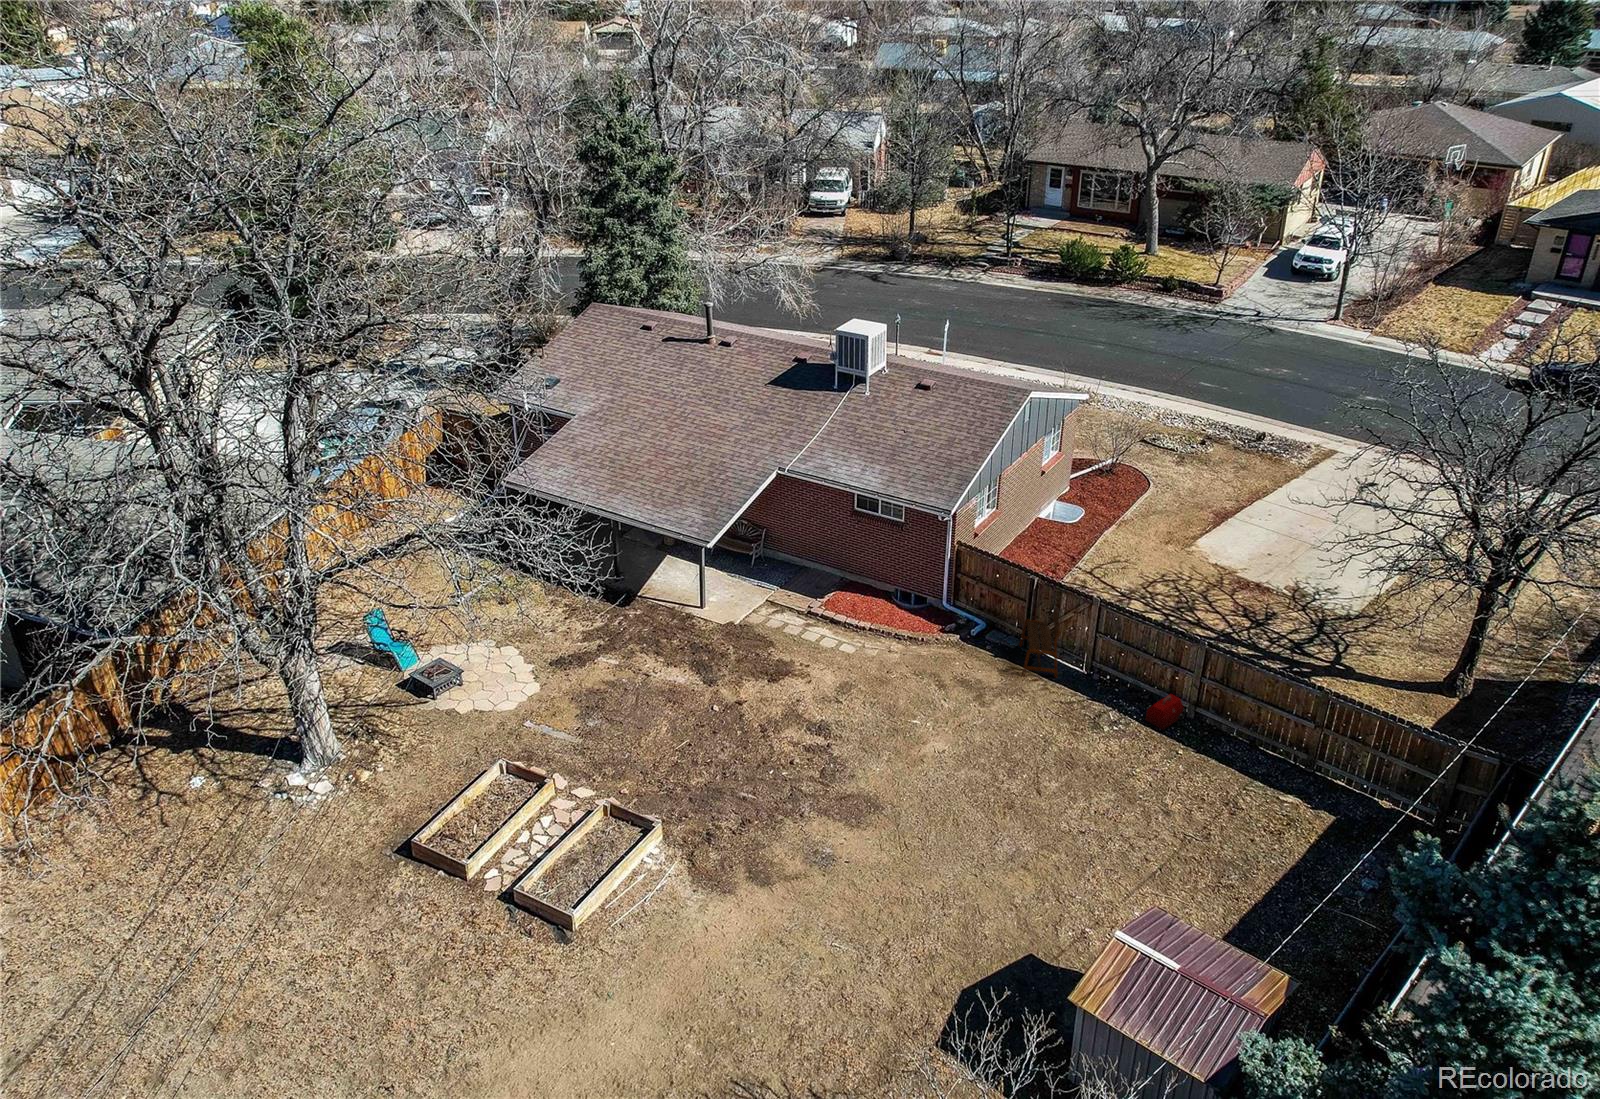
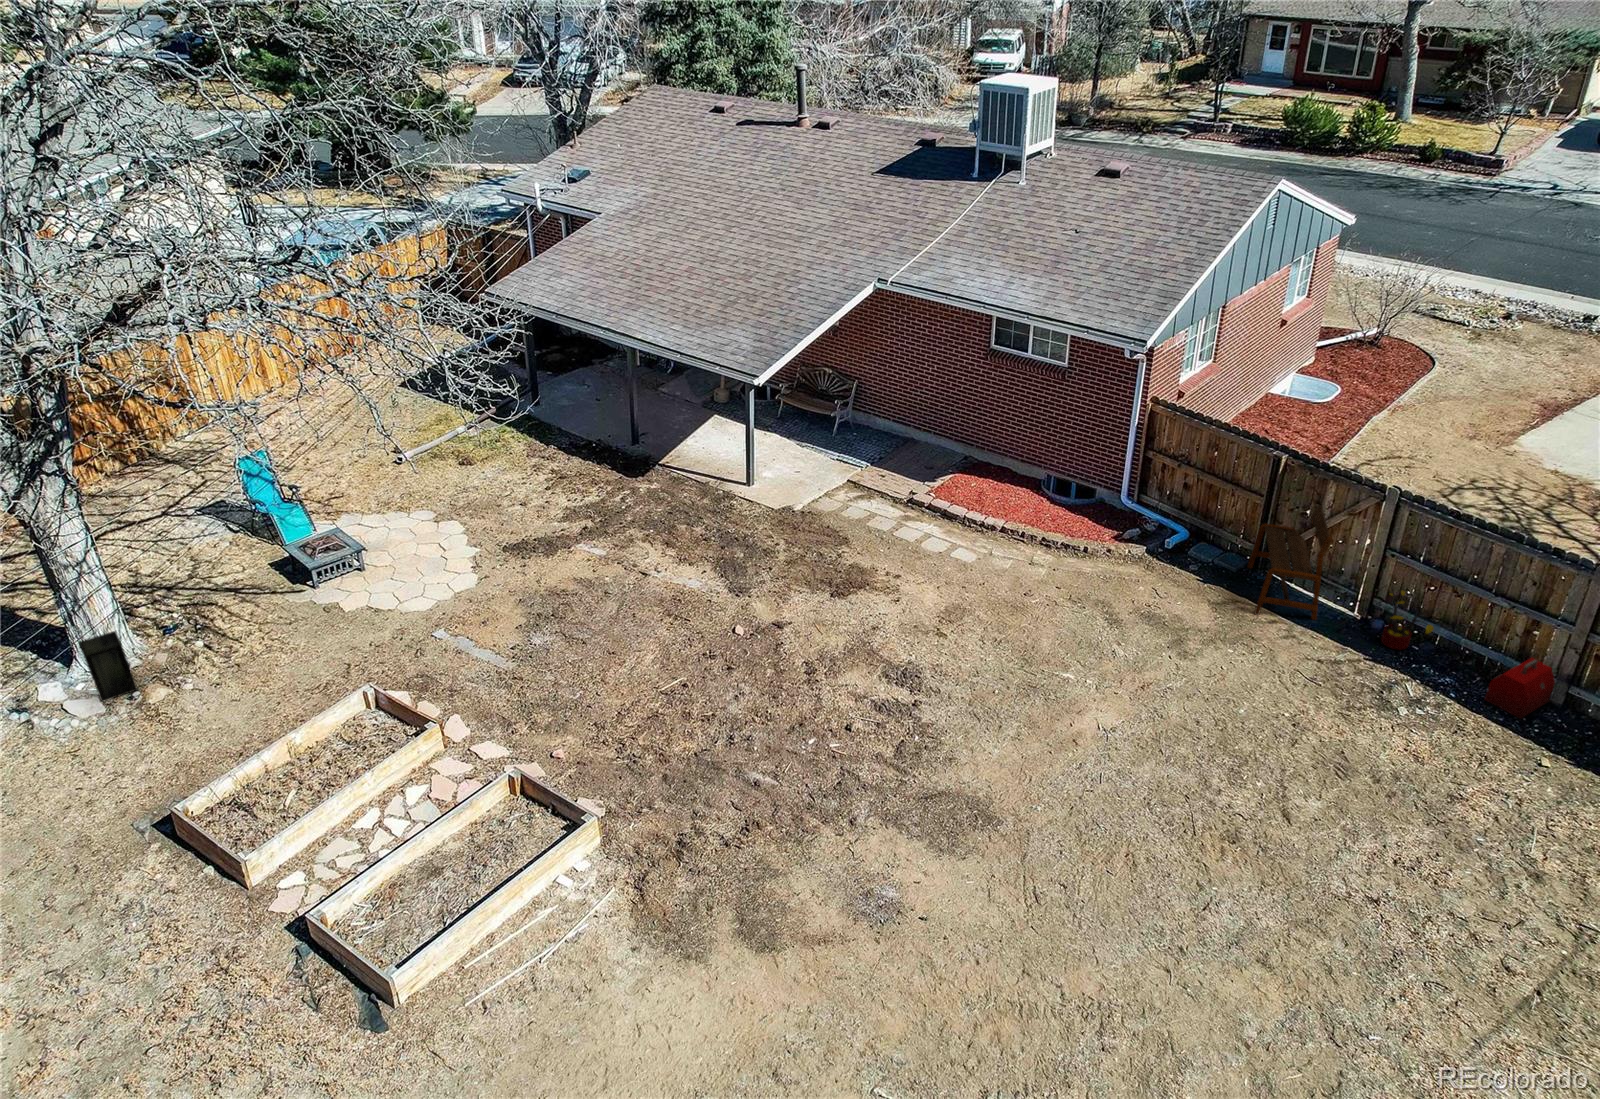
decorative plant: none [1093,651,1120,693] -> present [1381,590,1434,650]
storage box: none [311,739,347,785] -> present [79,631,137,702]

